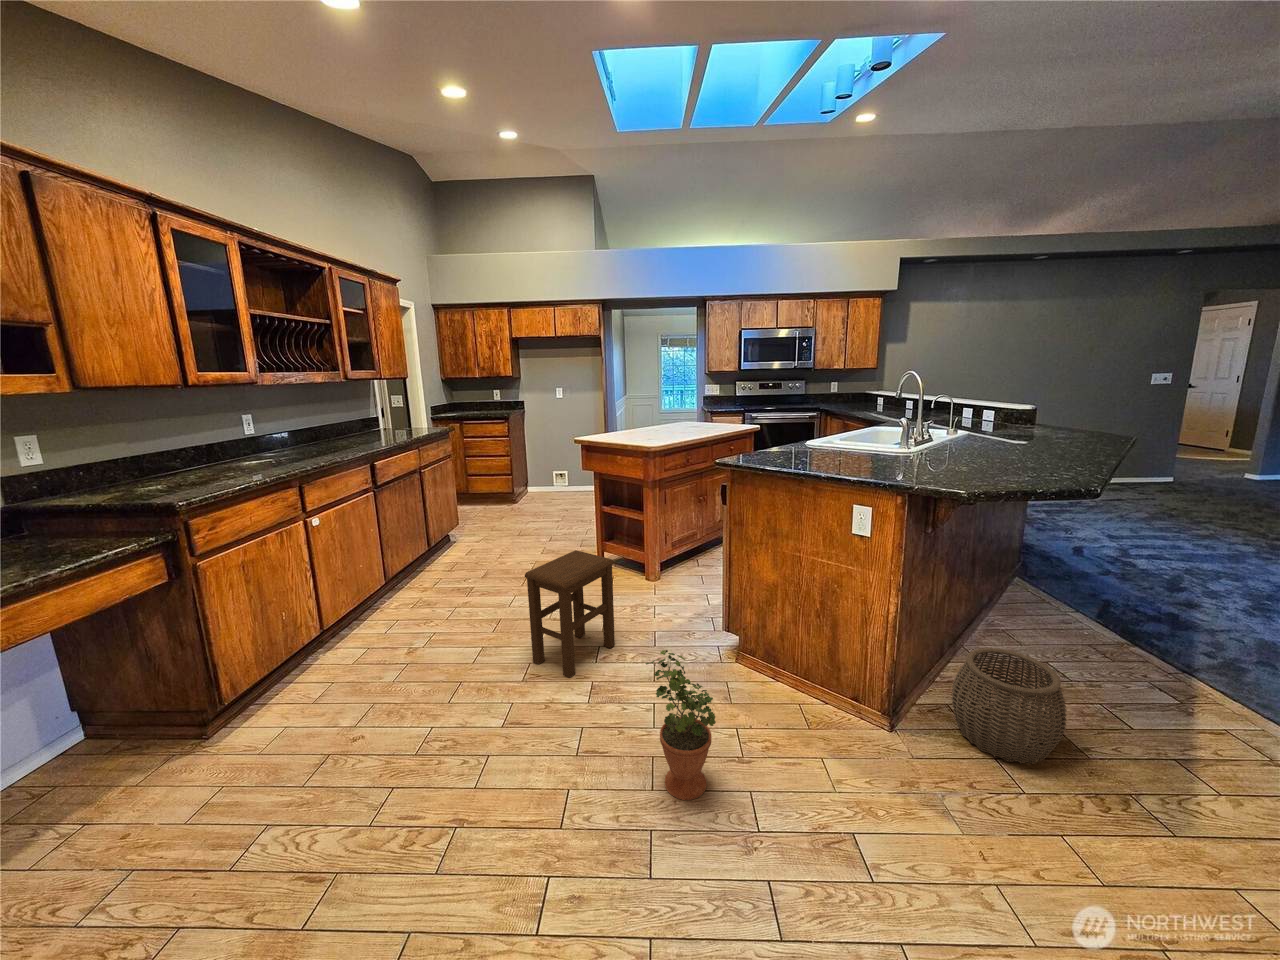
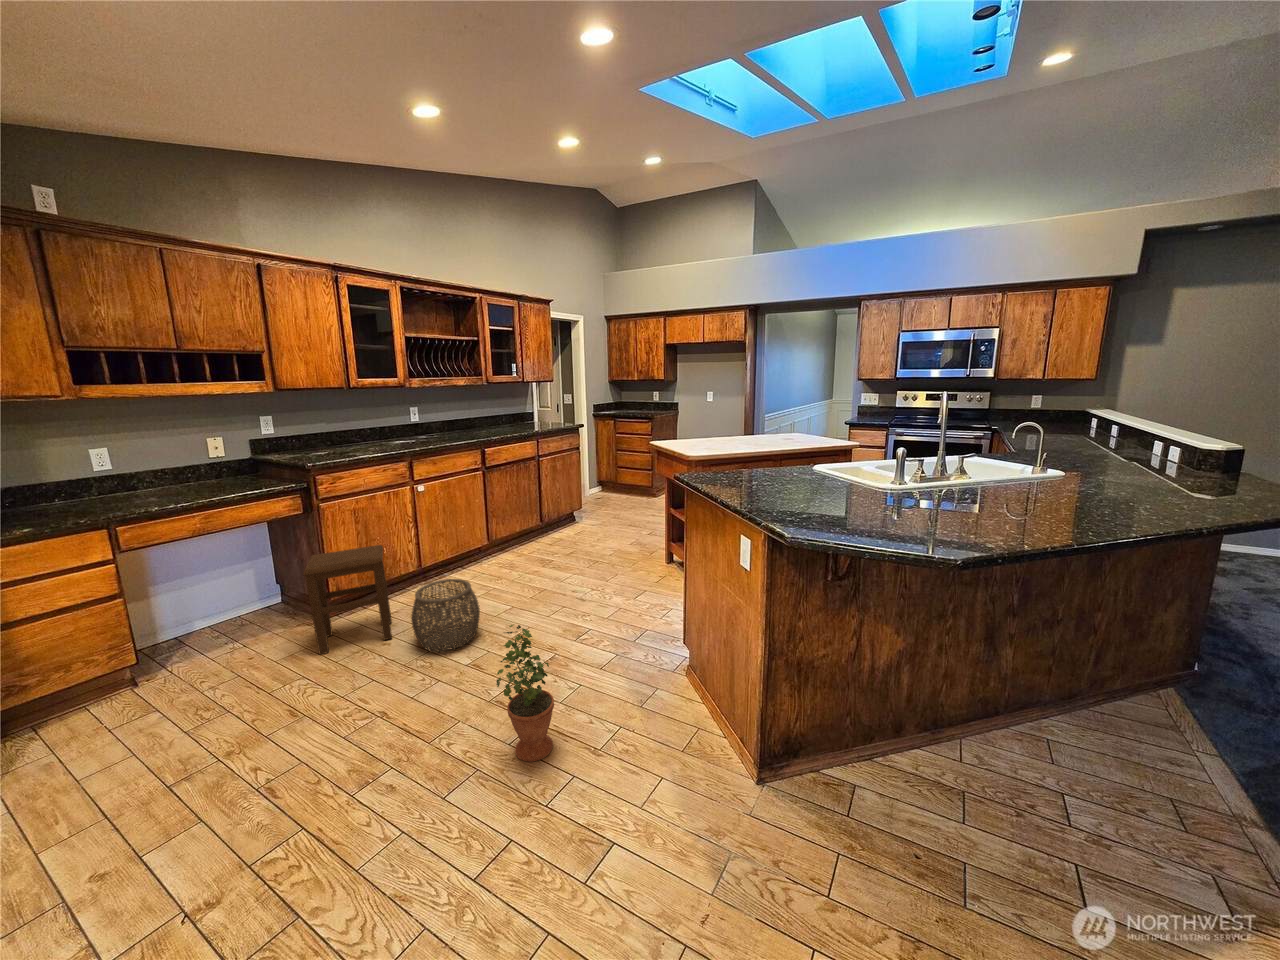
stool: present [525,550,615,678] -> present [304,545,392,654]
woven basket: present [952,648,1067,764] -> present [411,579,480,652]

